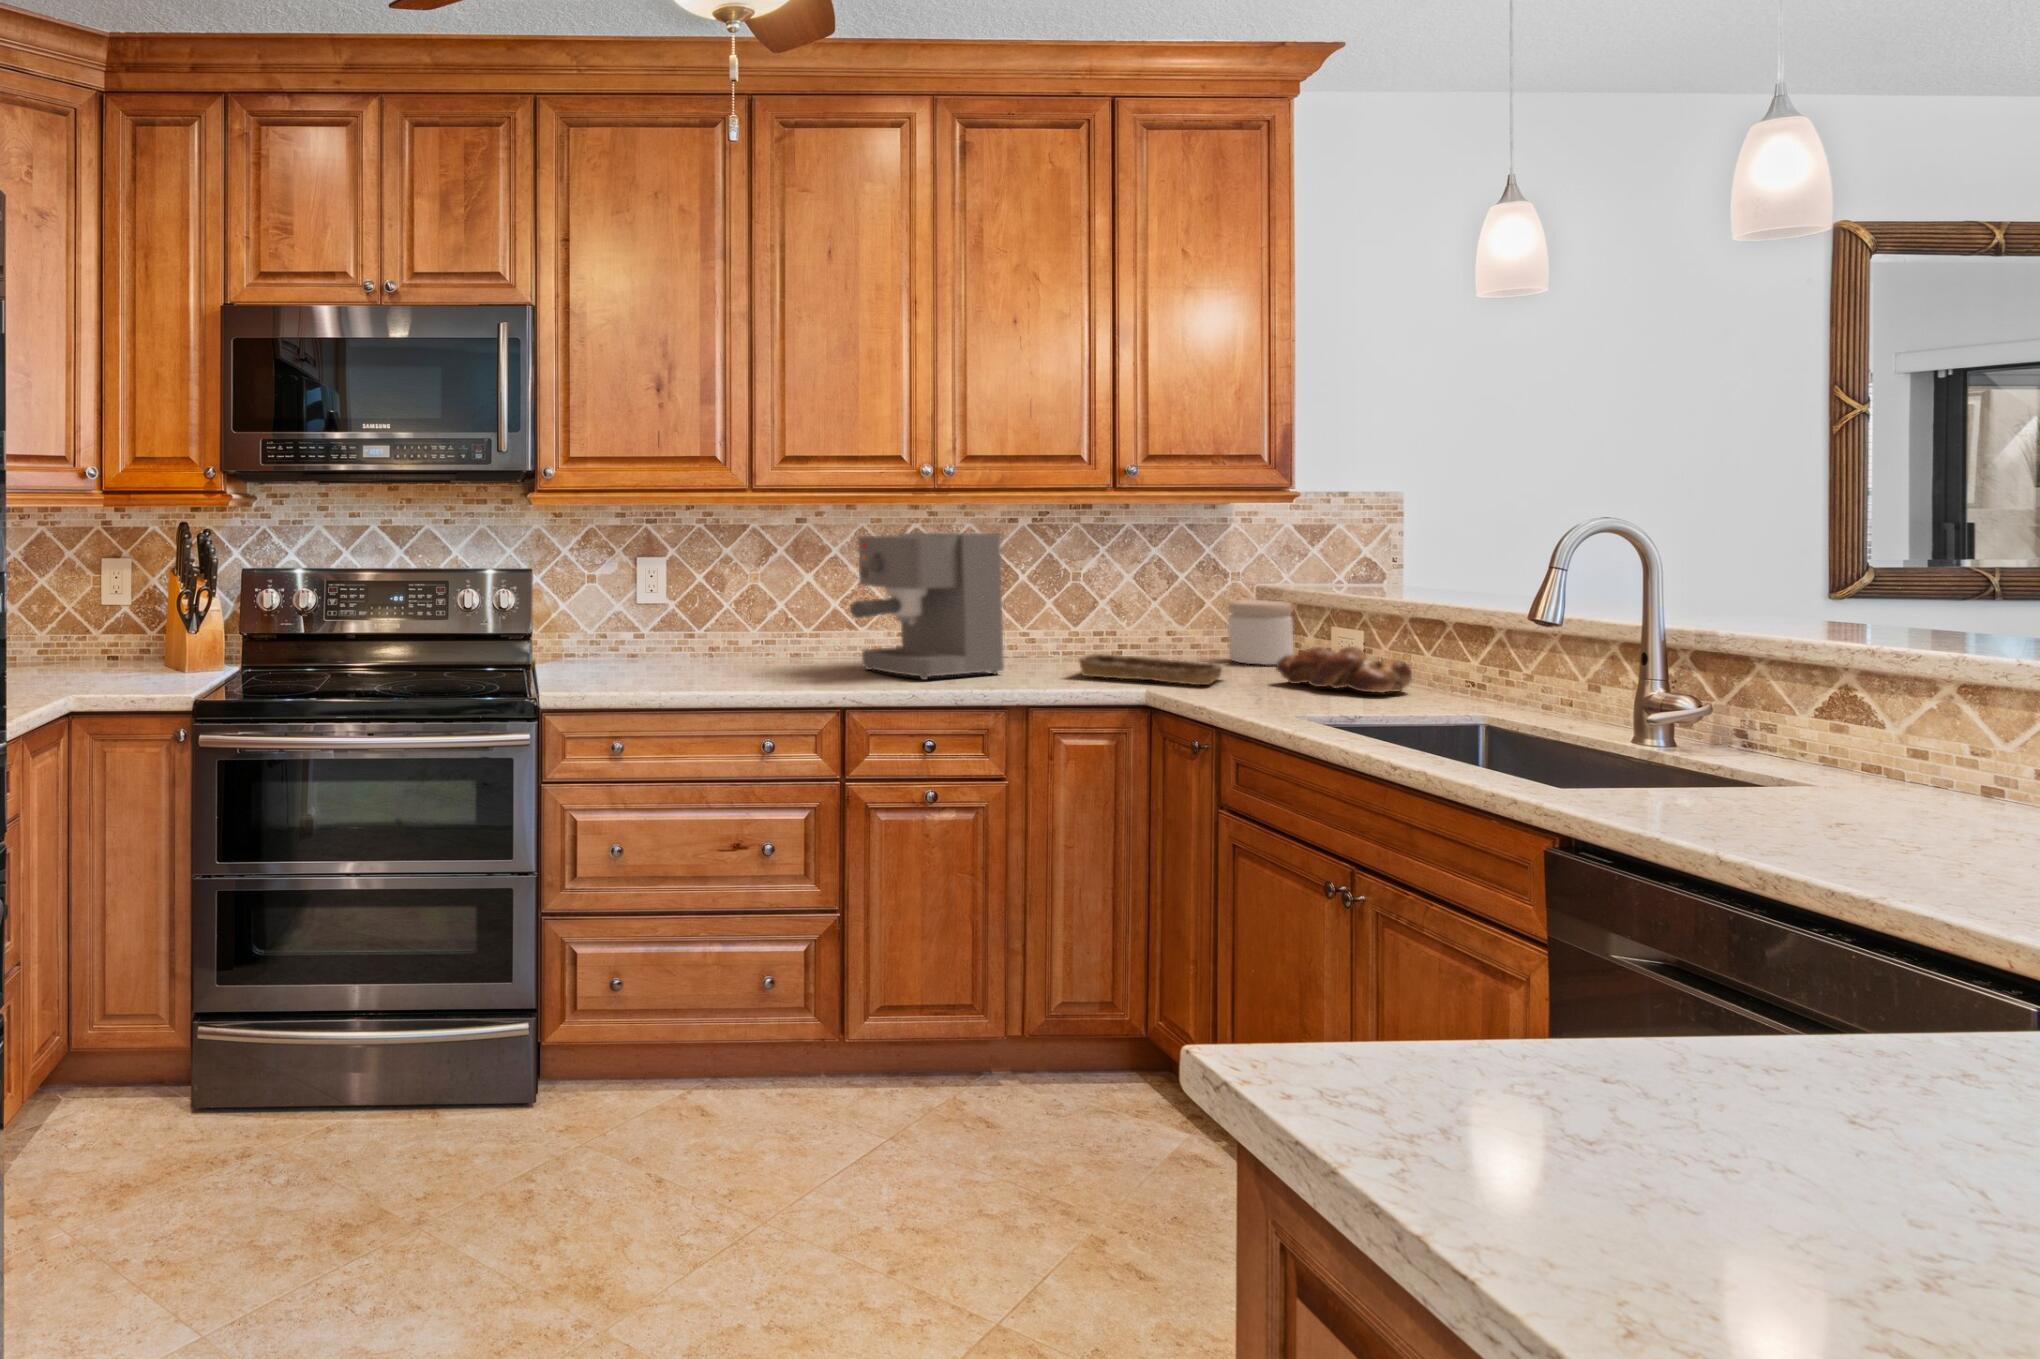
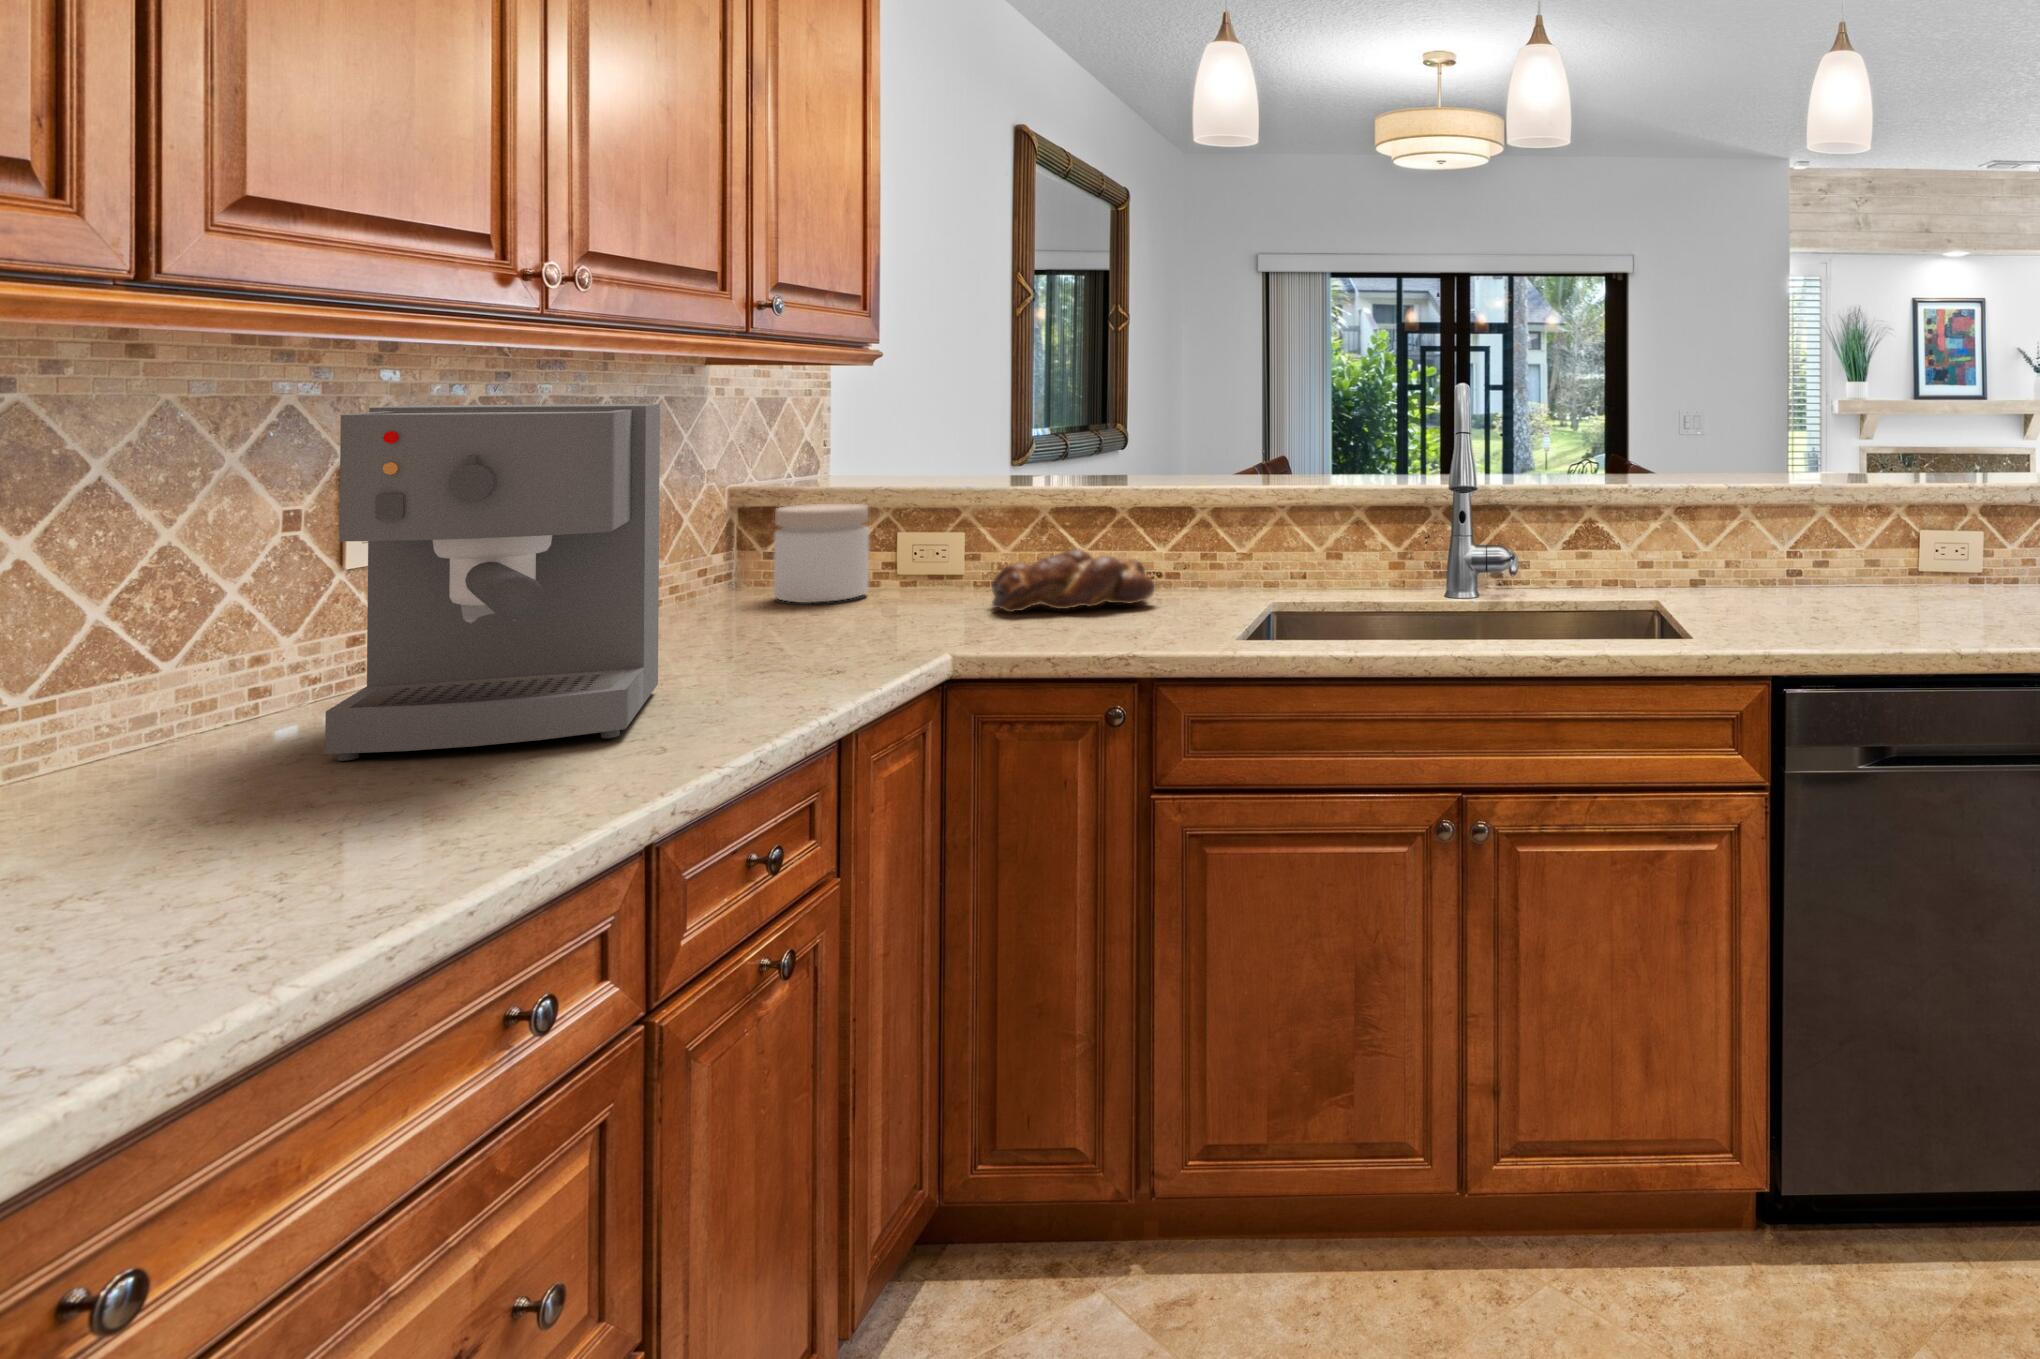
tray: present [1079,653,1223,685] -> none [729,599,995,661]

